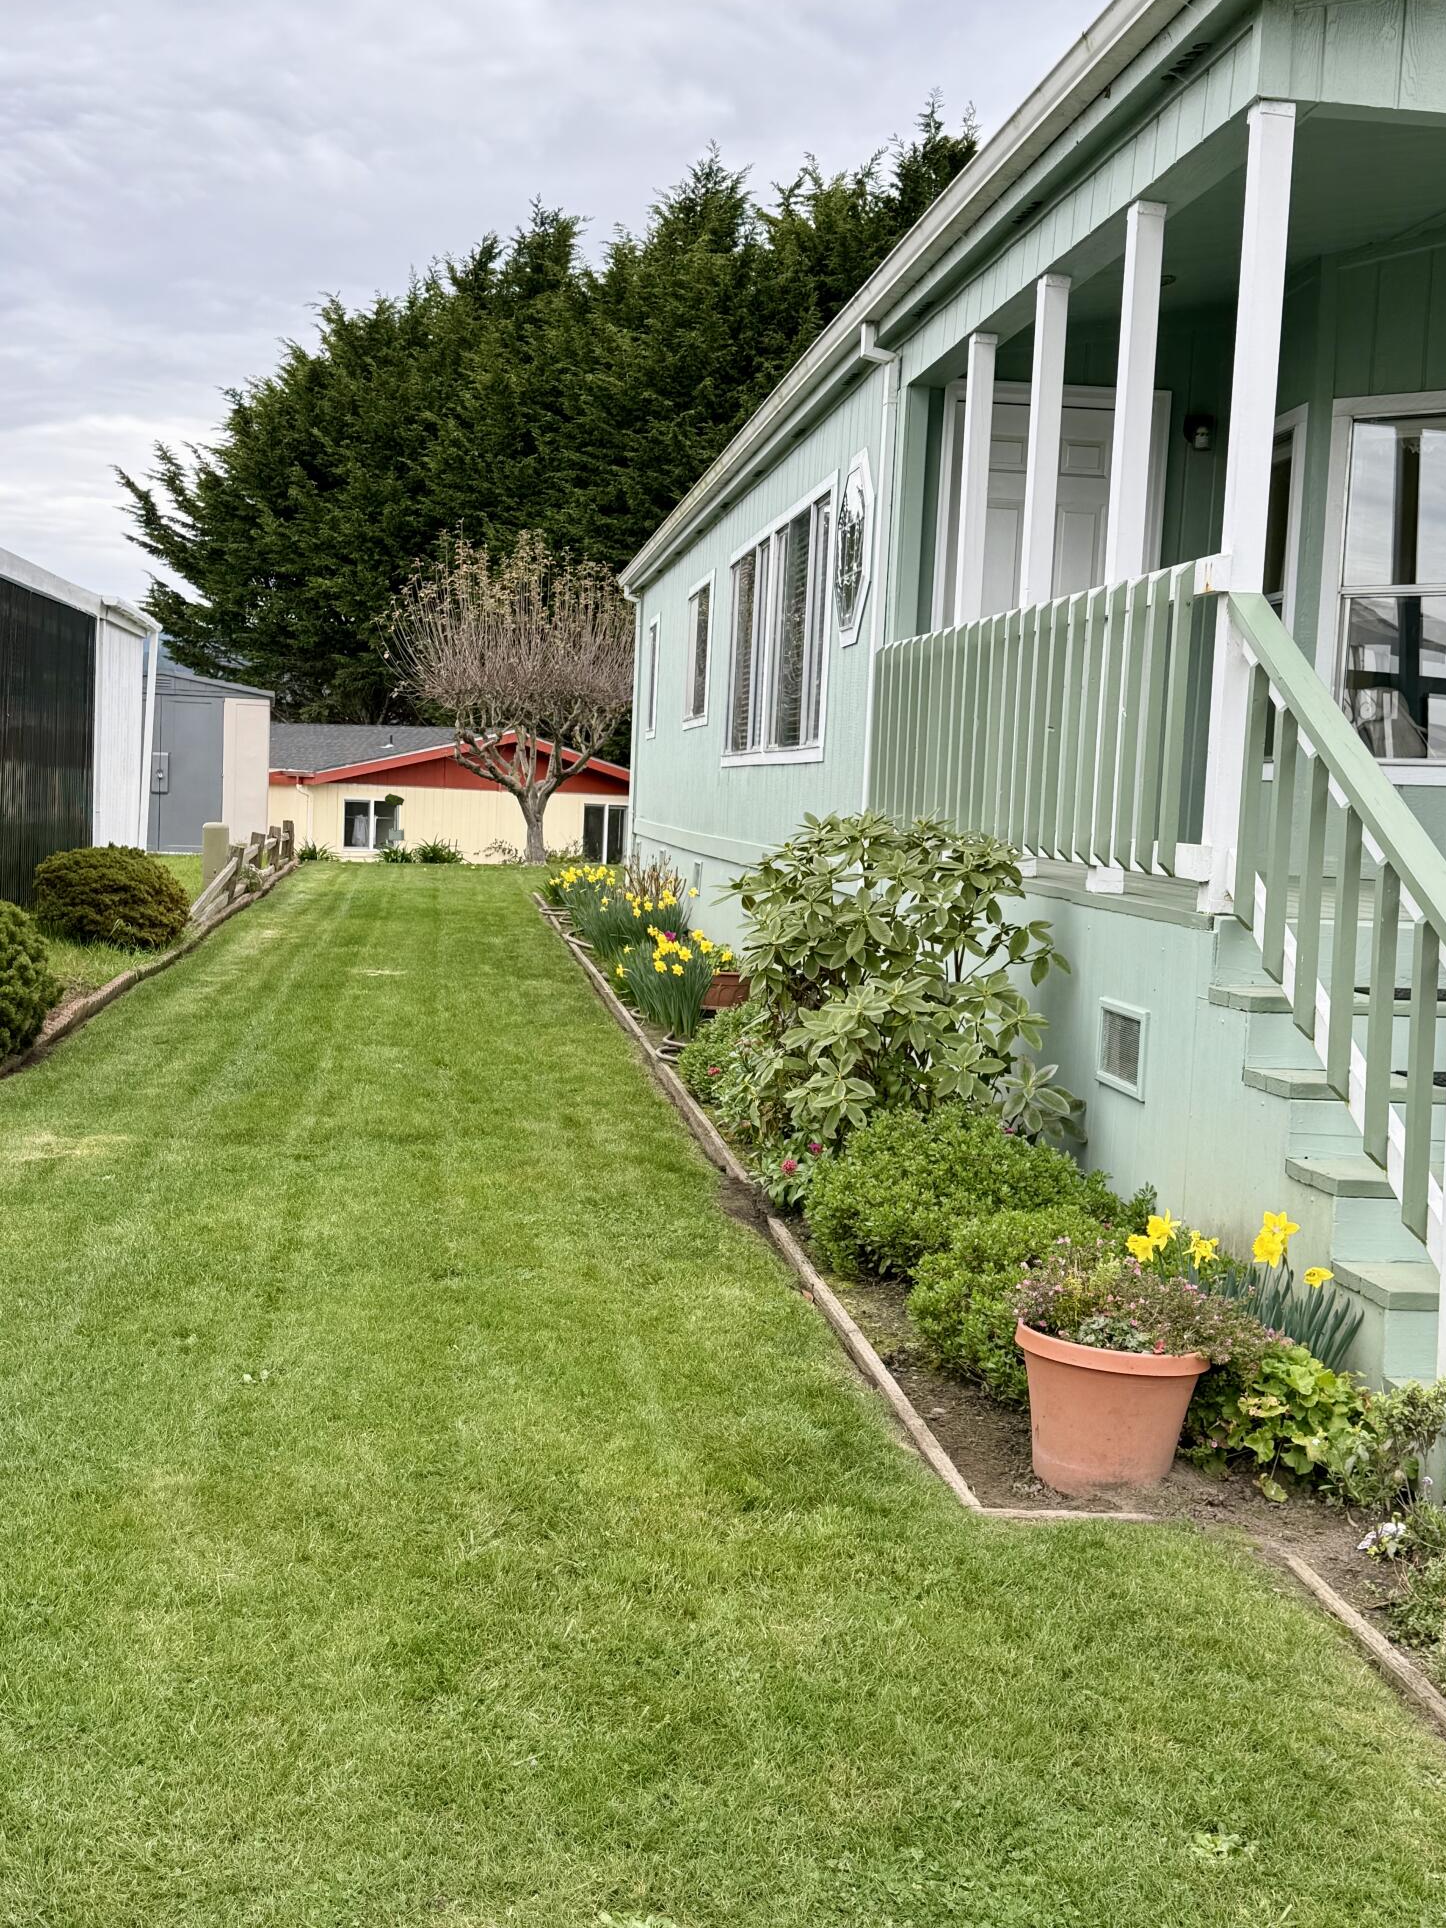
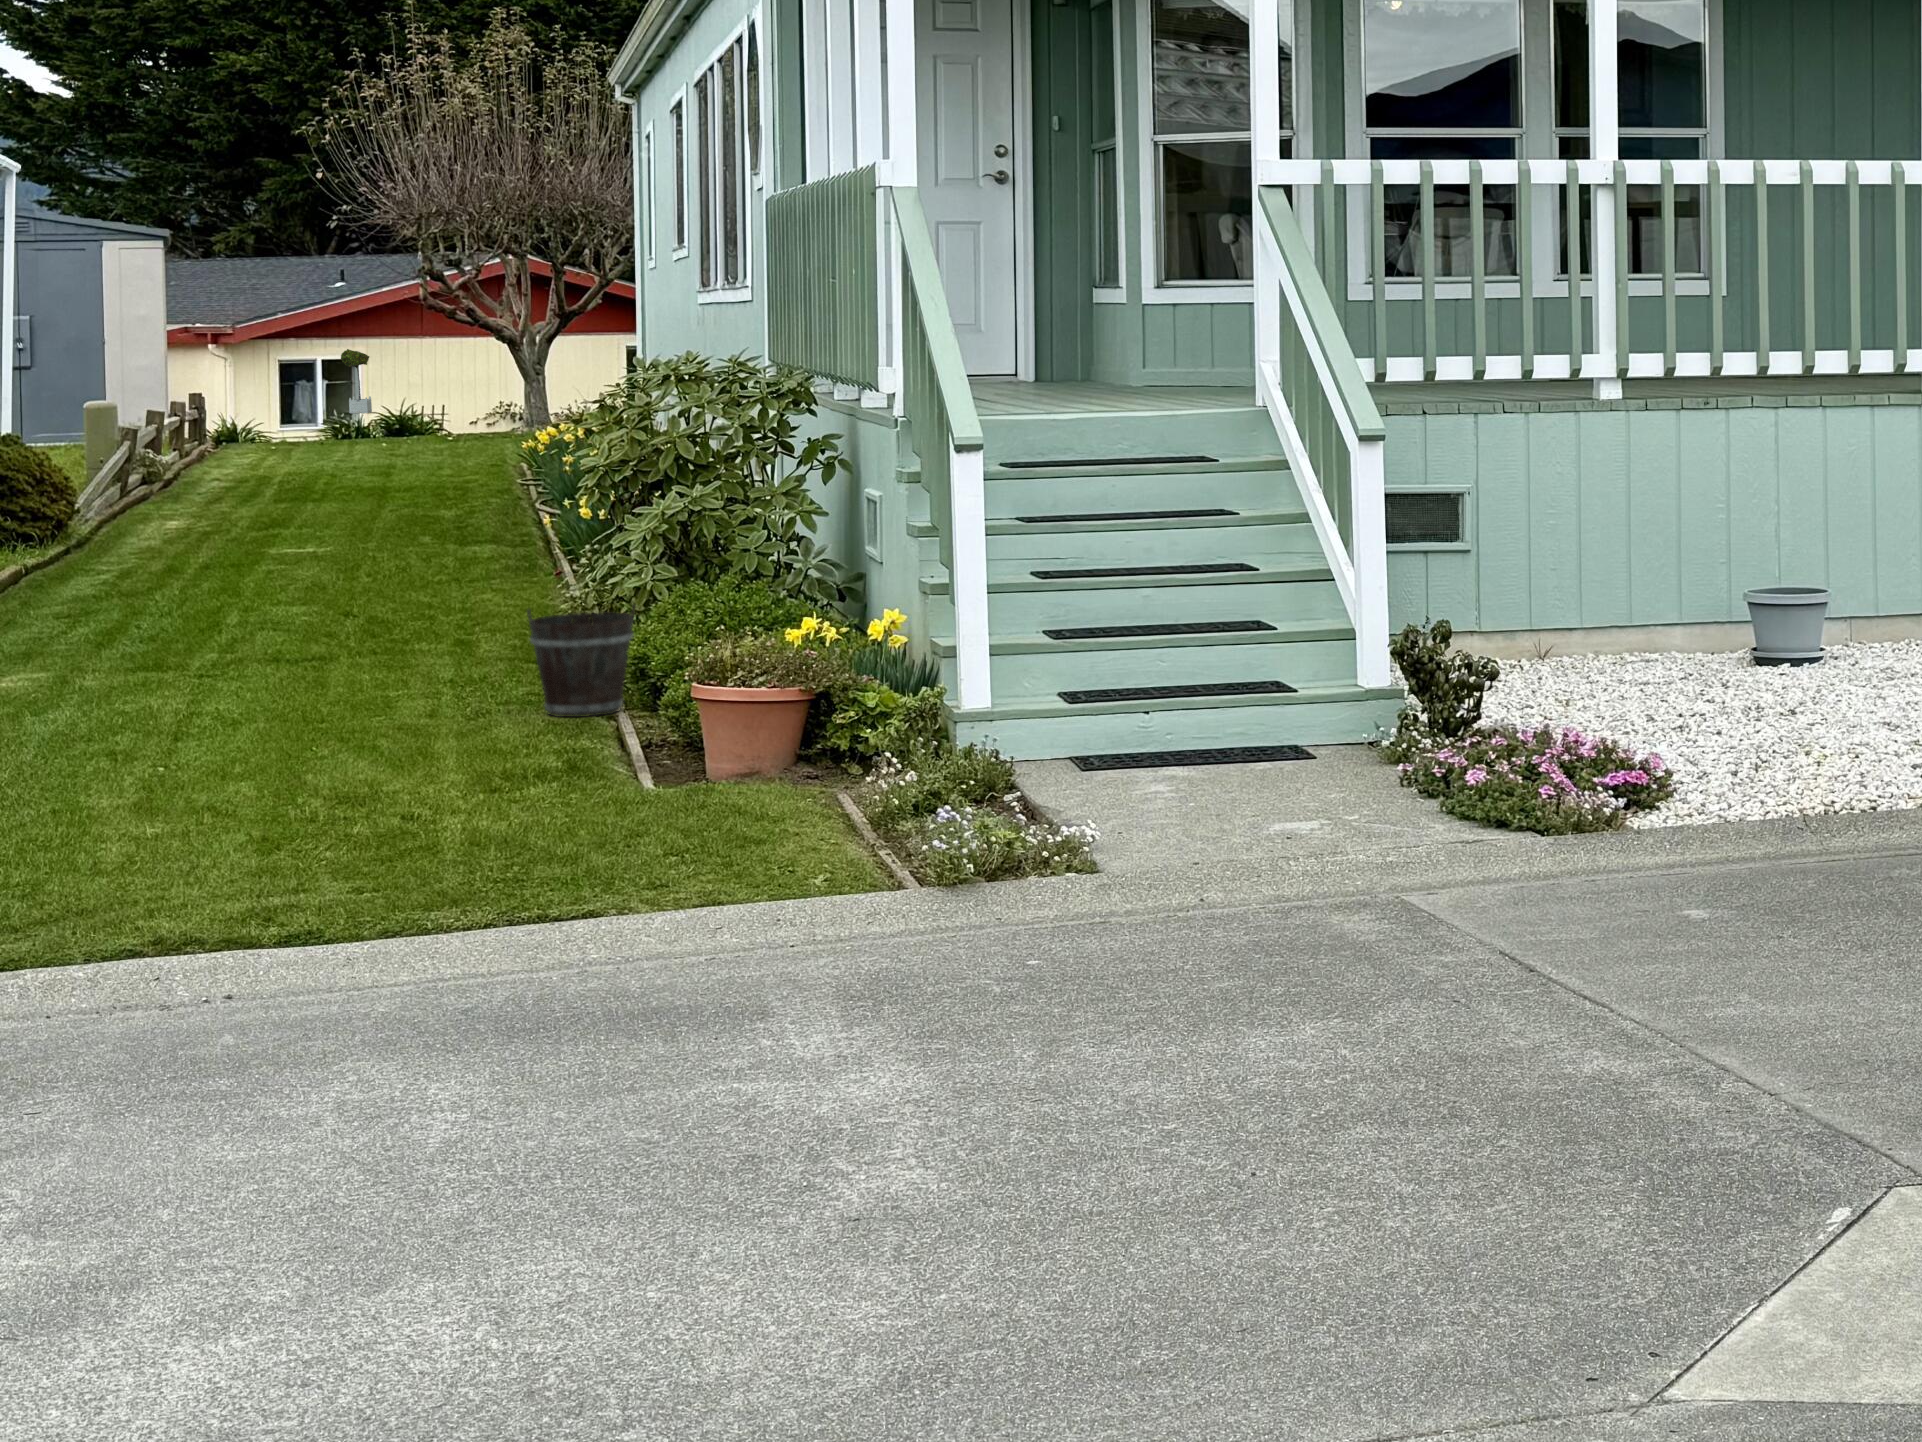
bucket: none [668,1118,797,1259] -> present [527,605,635,717]

